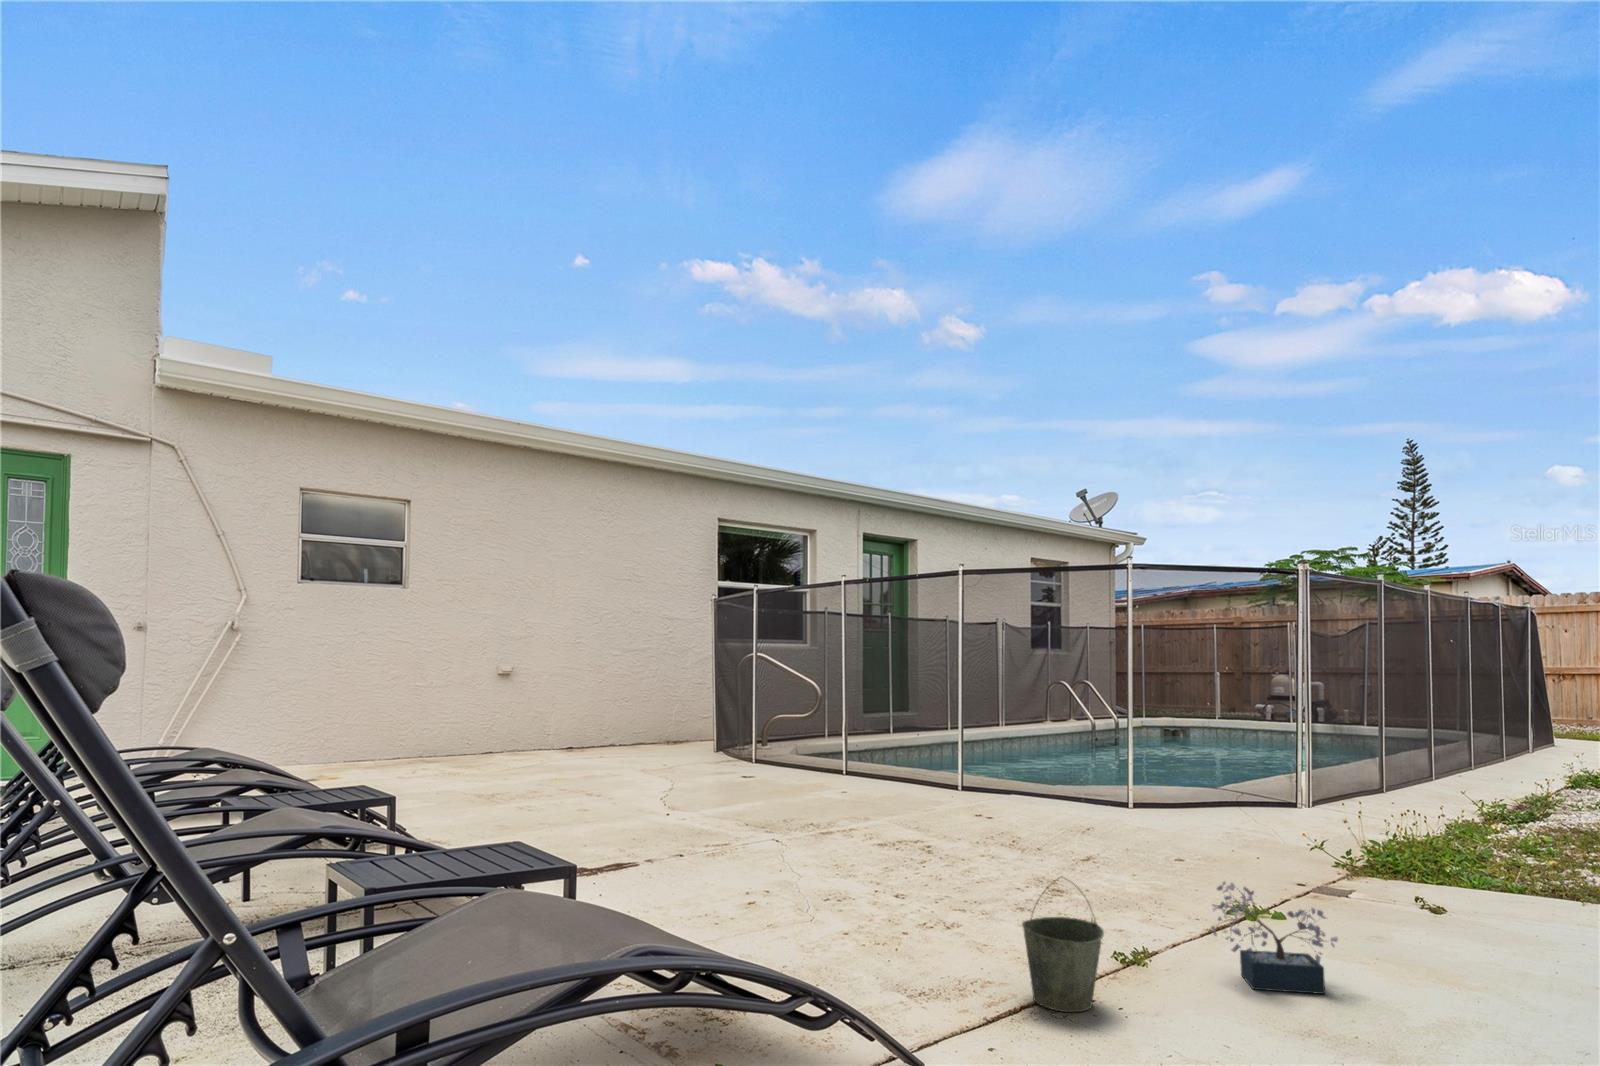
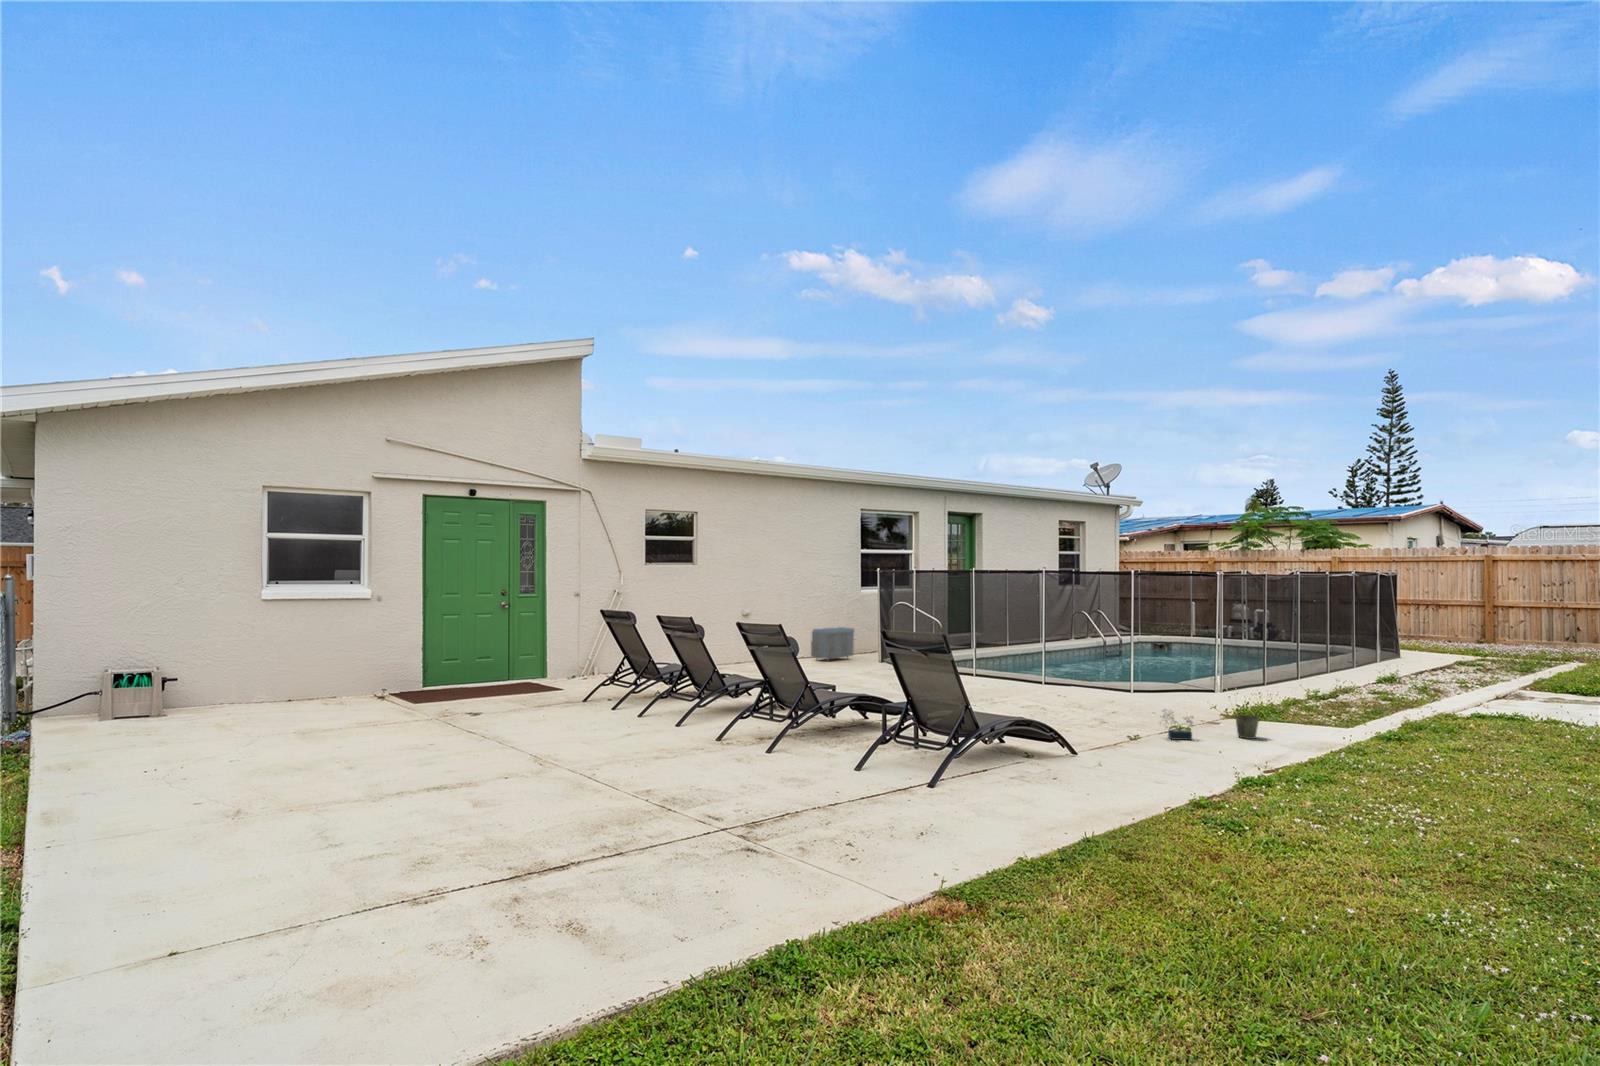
storage bench: none [625,694,698,747] -> present [811,627,854,661]
bucket: present [1022,876,1104,1012] -> present [1236,715,1259,739]

